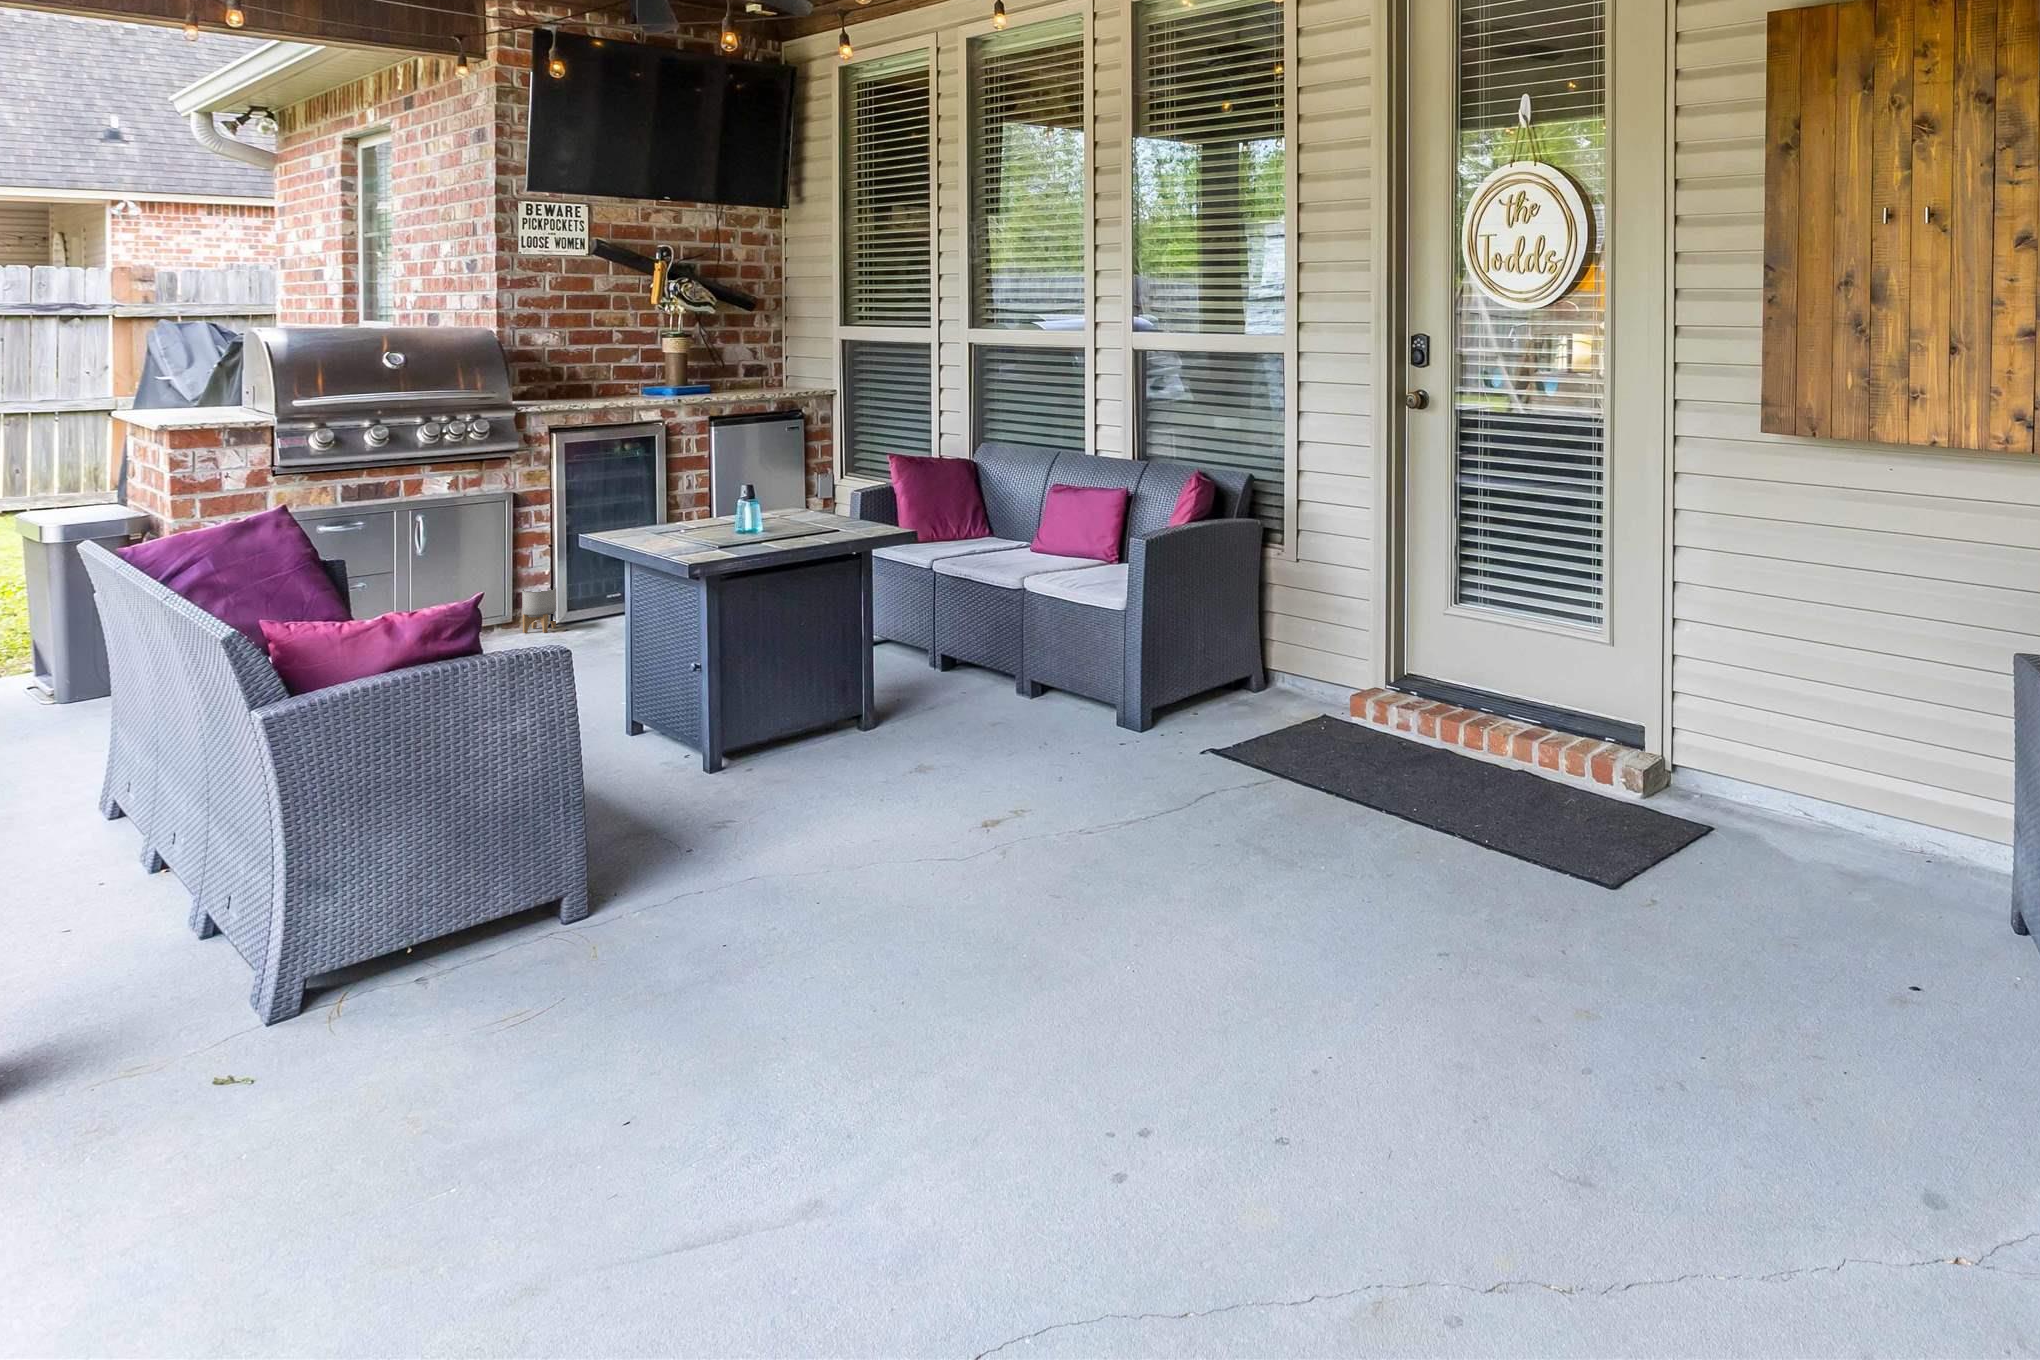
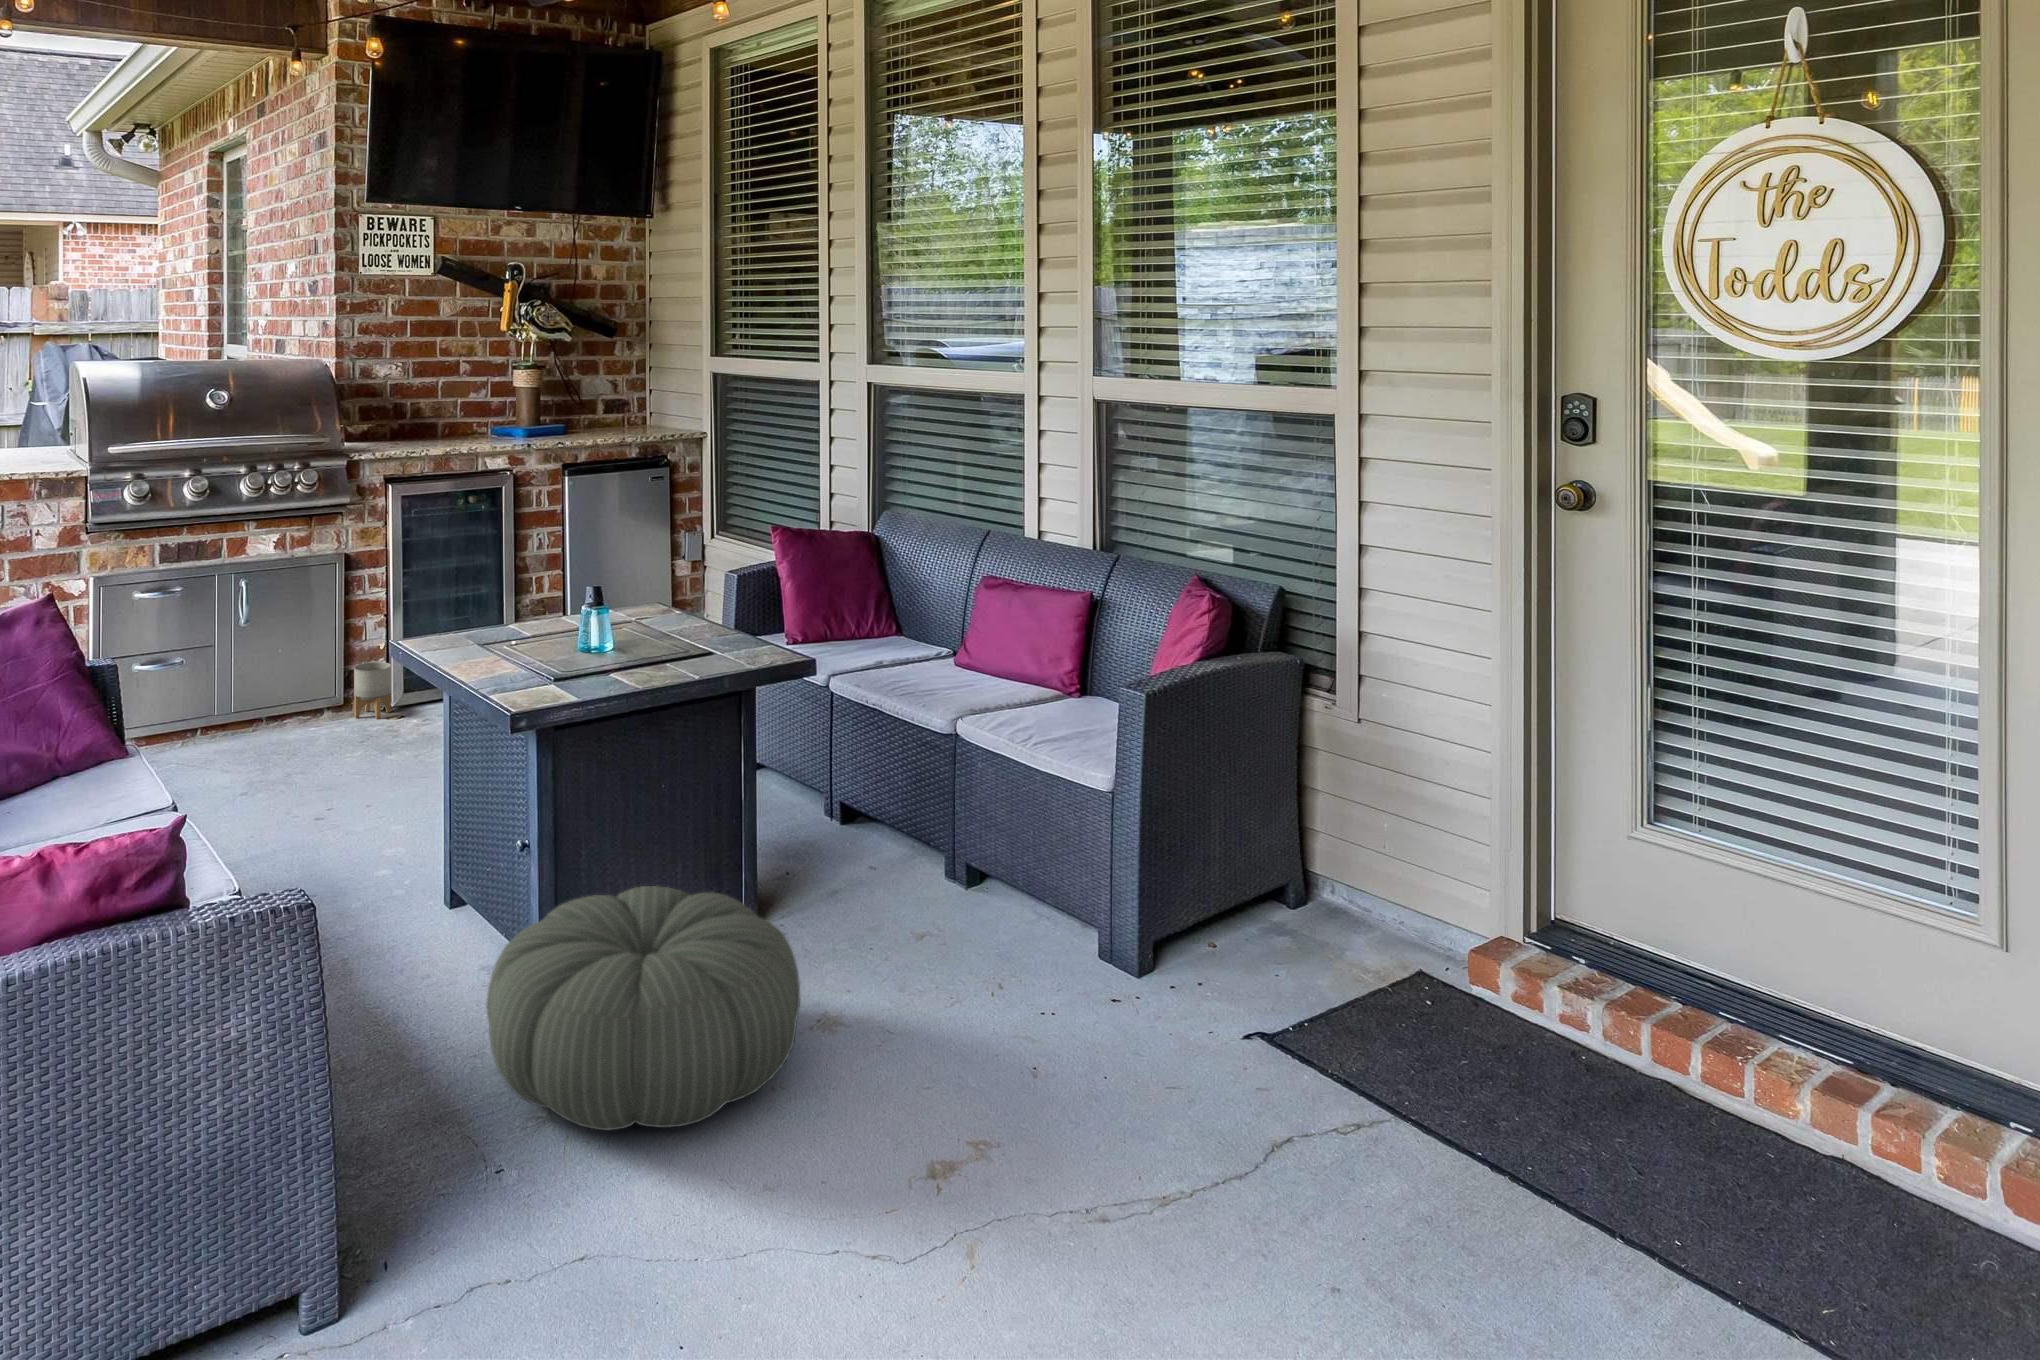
pouf: none [674,685,901,823] -> present [486,886,800,1131]

